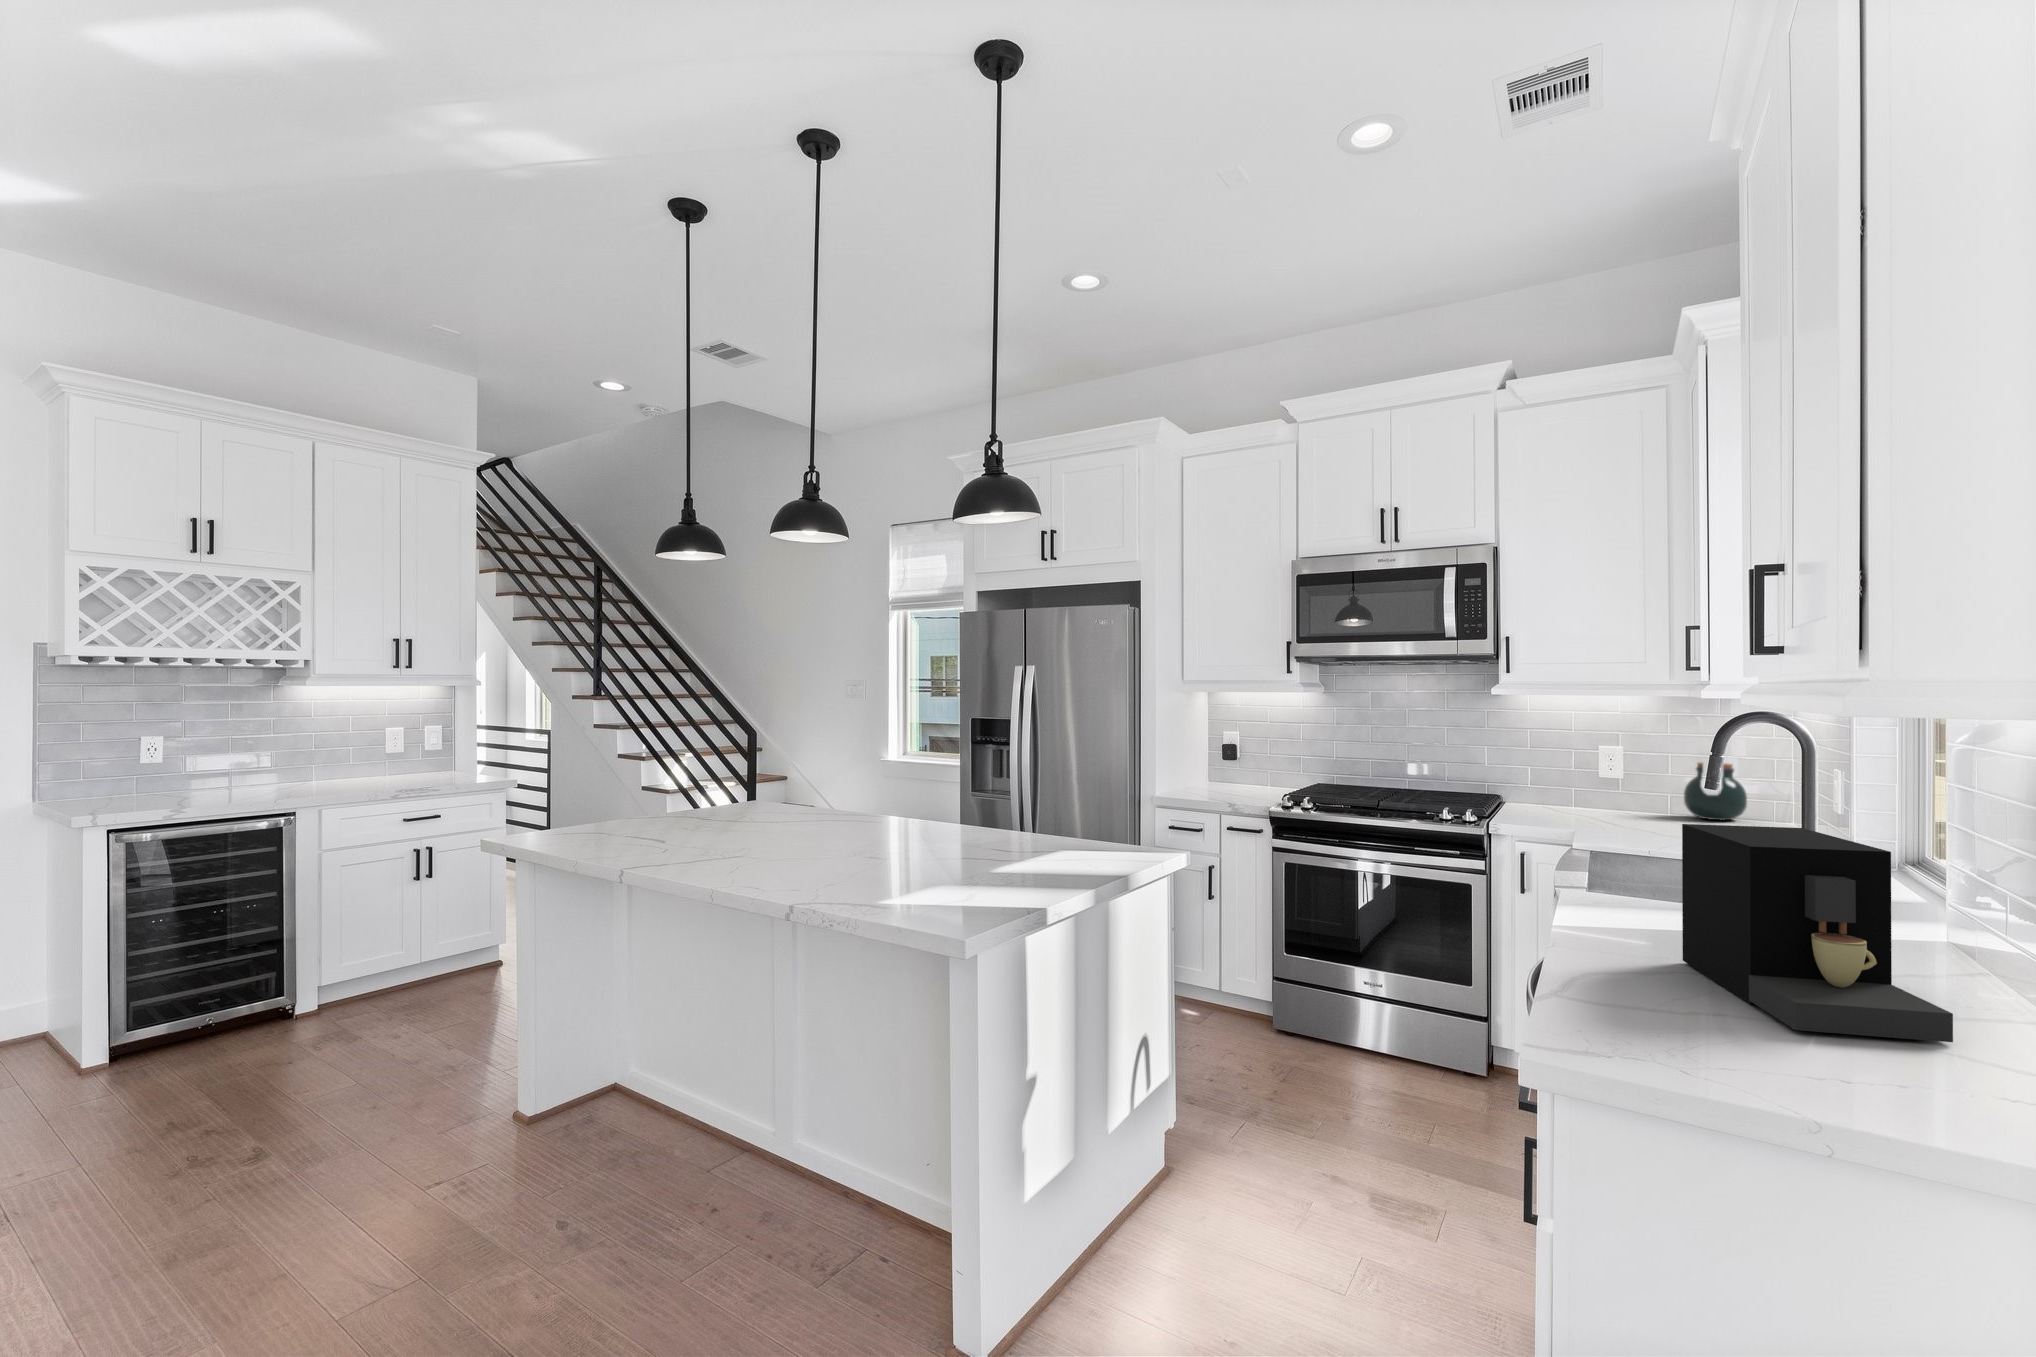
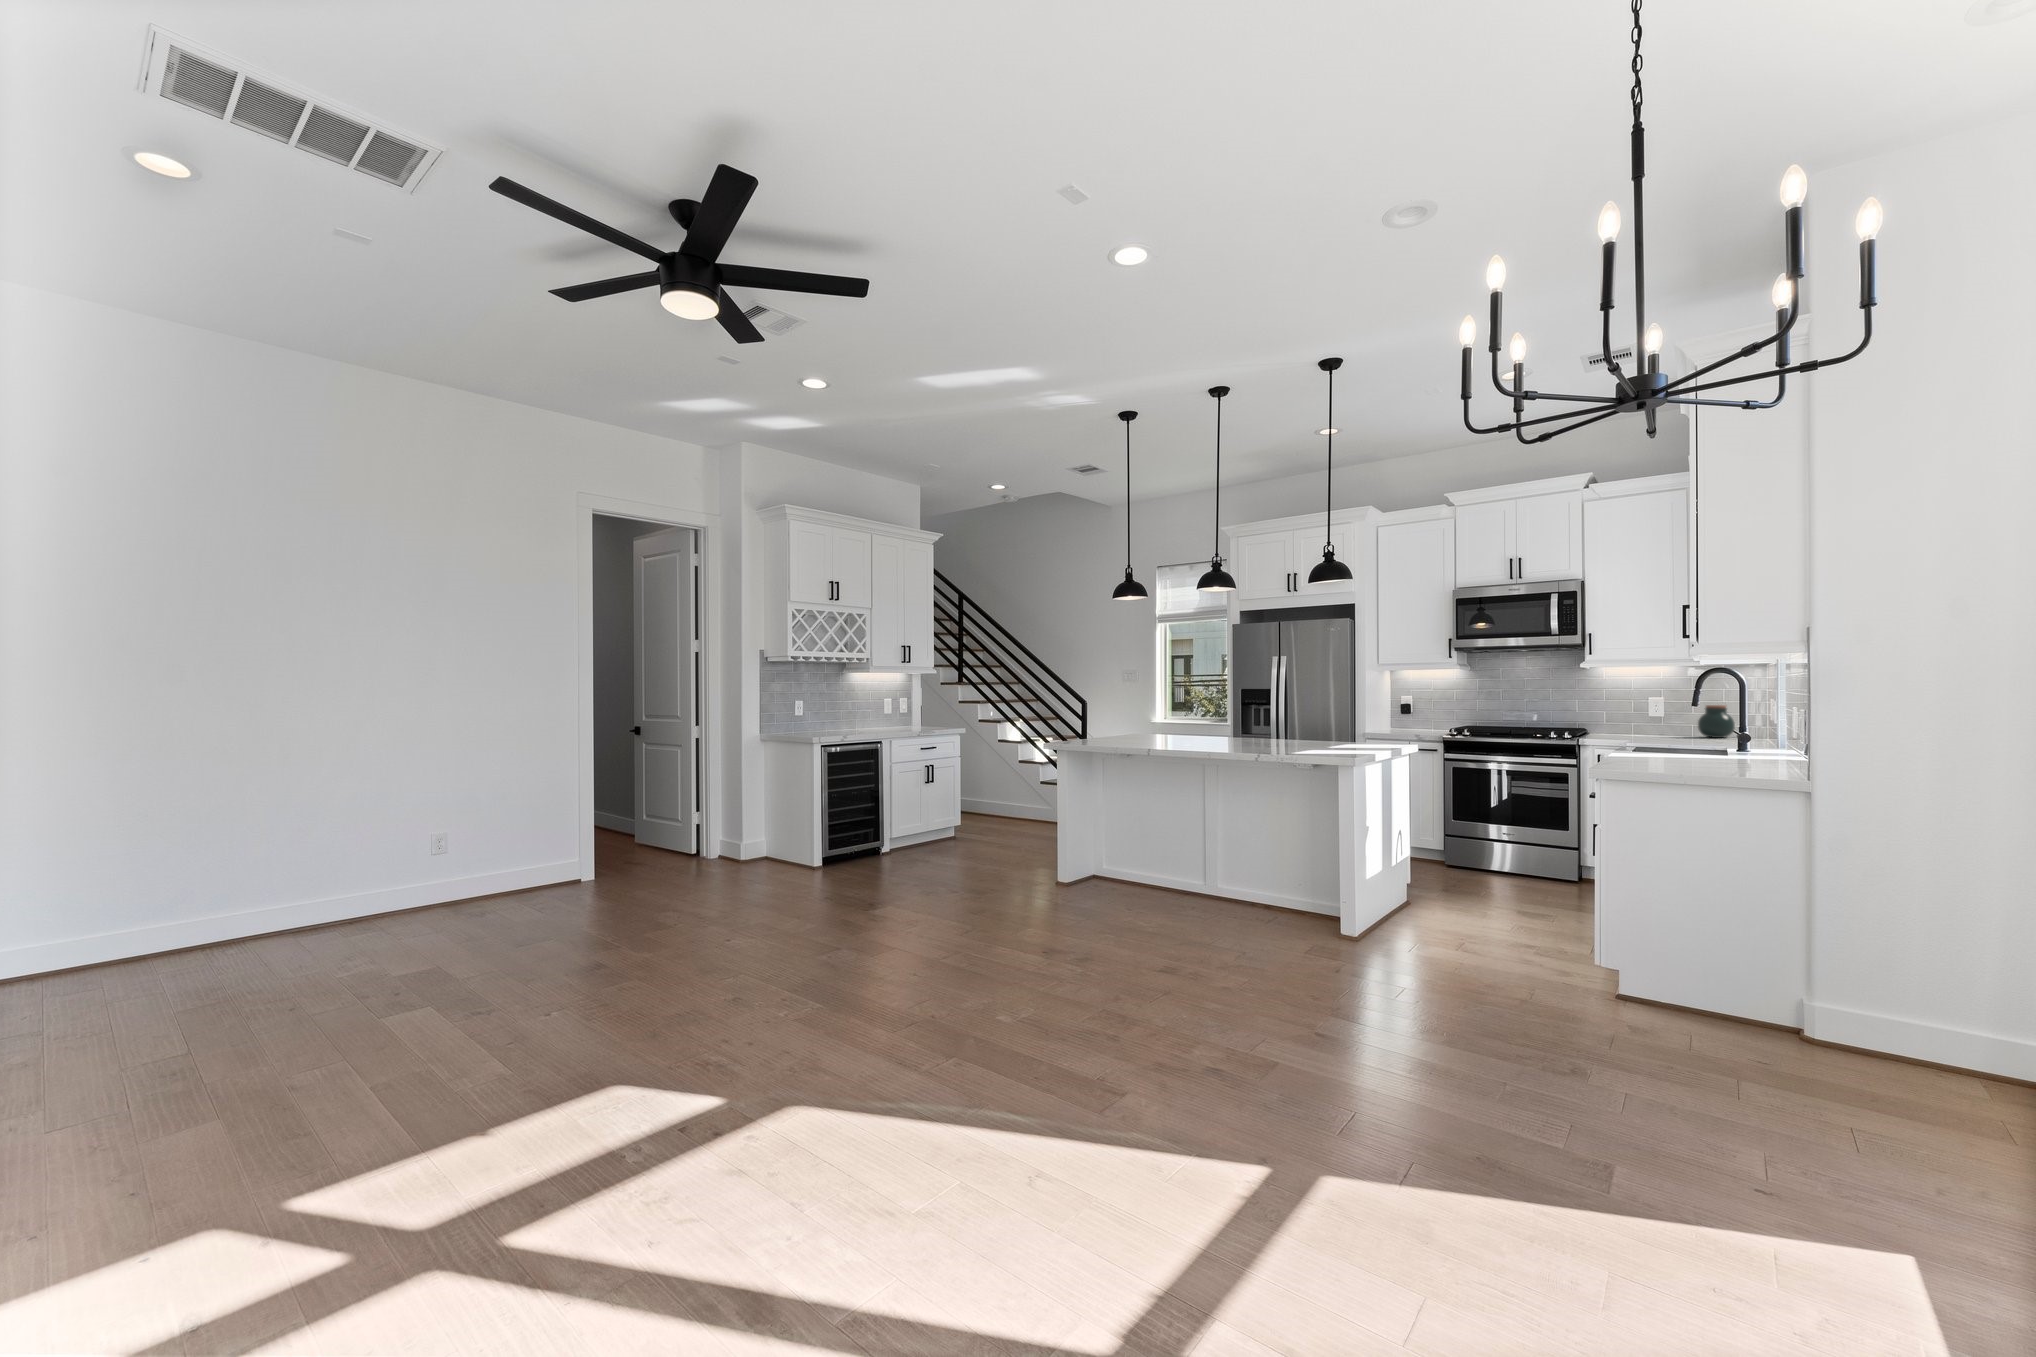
coffee maker: present [1682,824,1953,1042] -> none [1628,710,1701,770]

